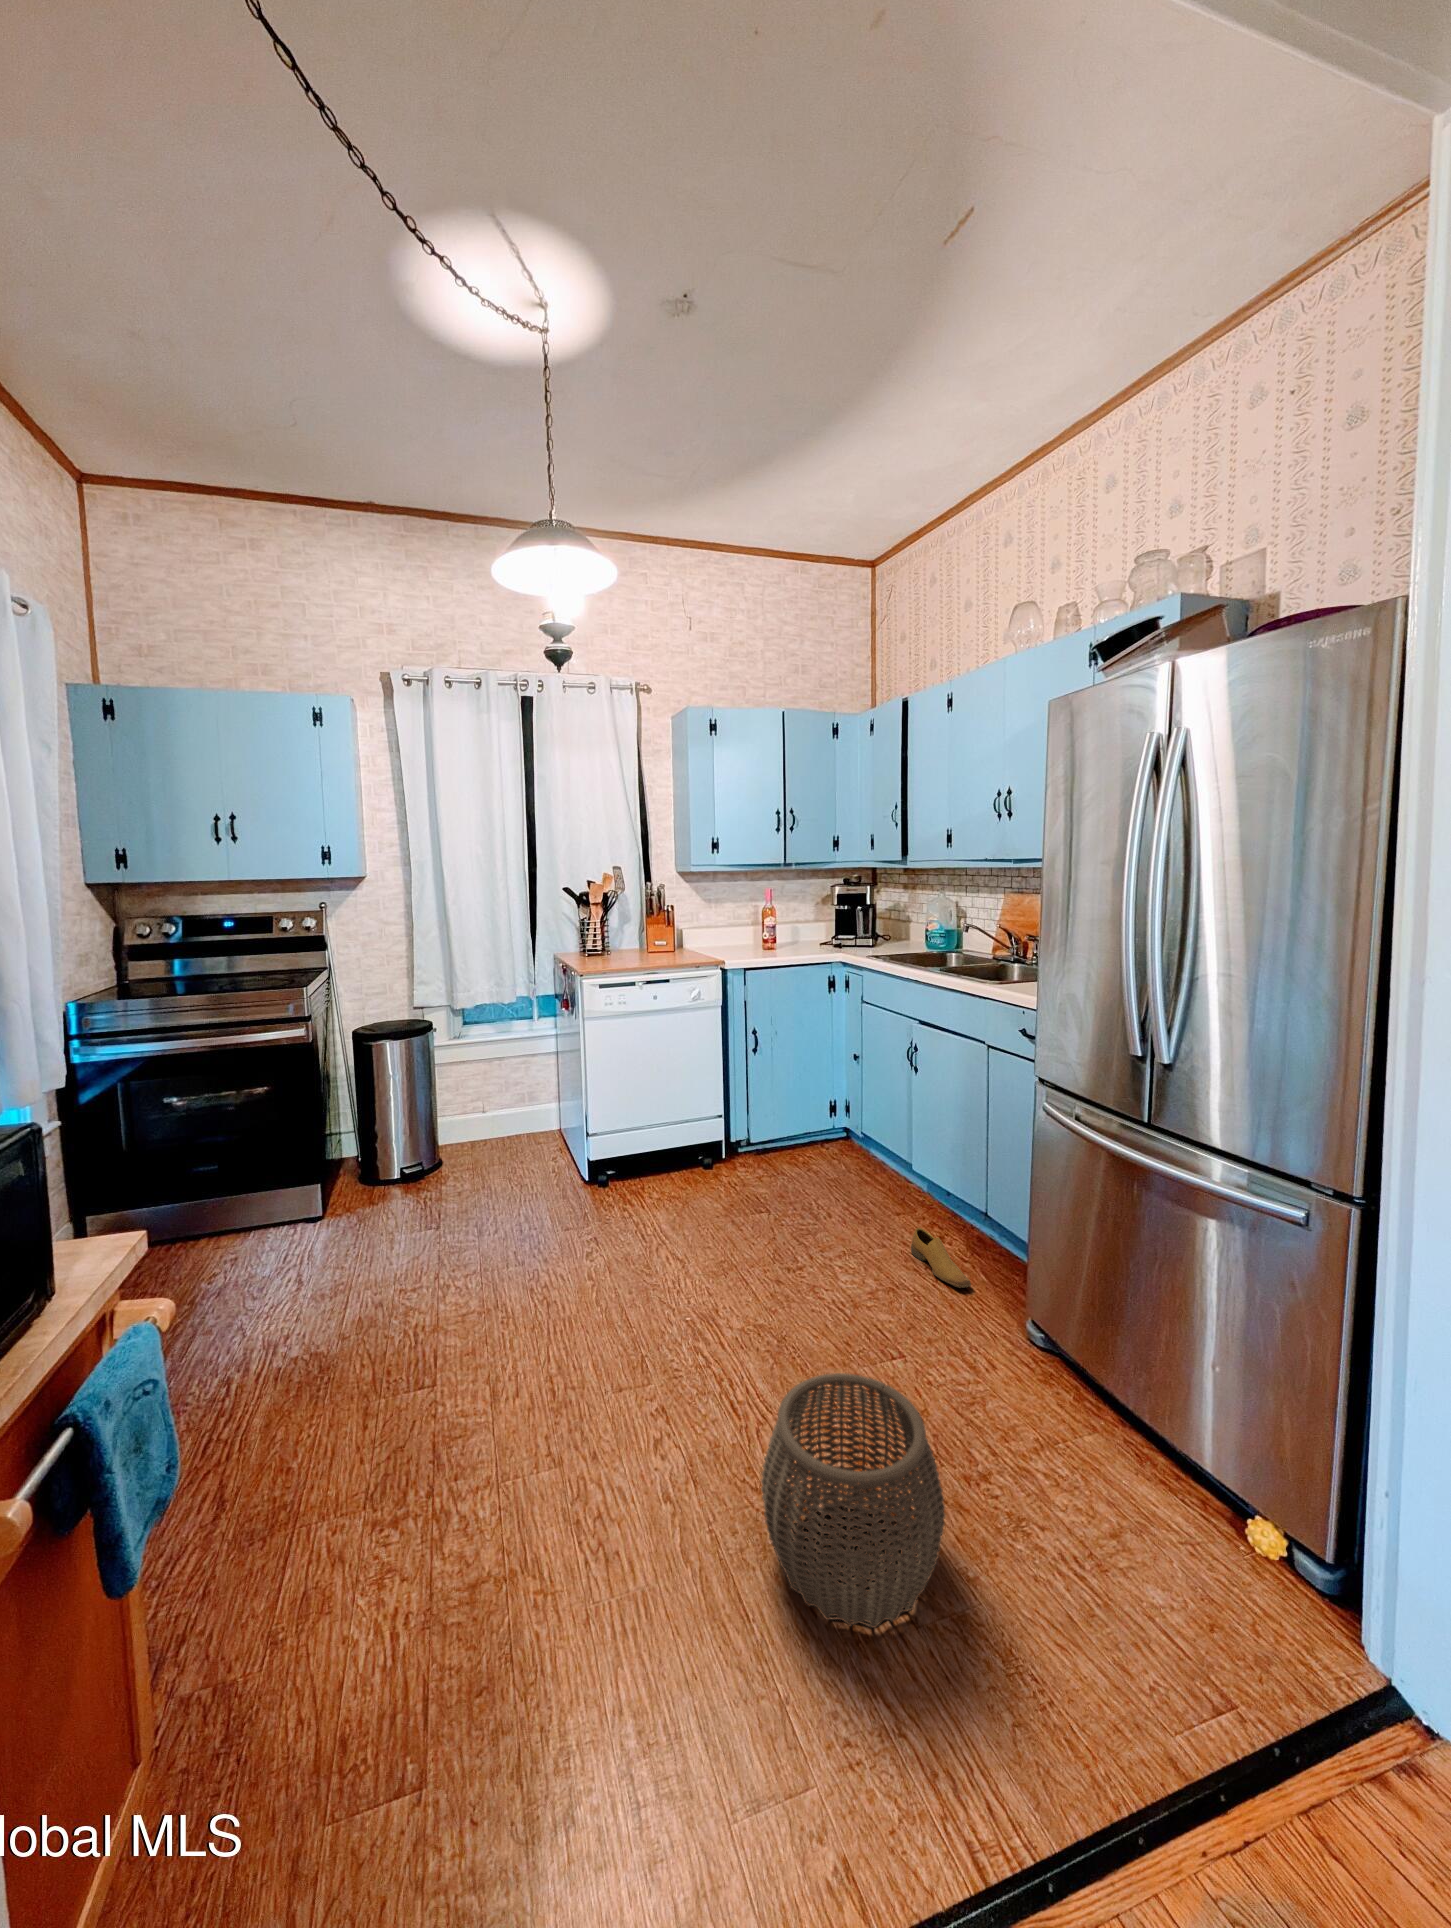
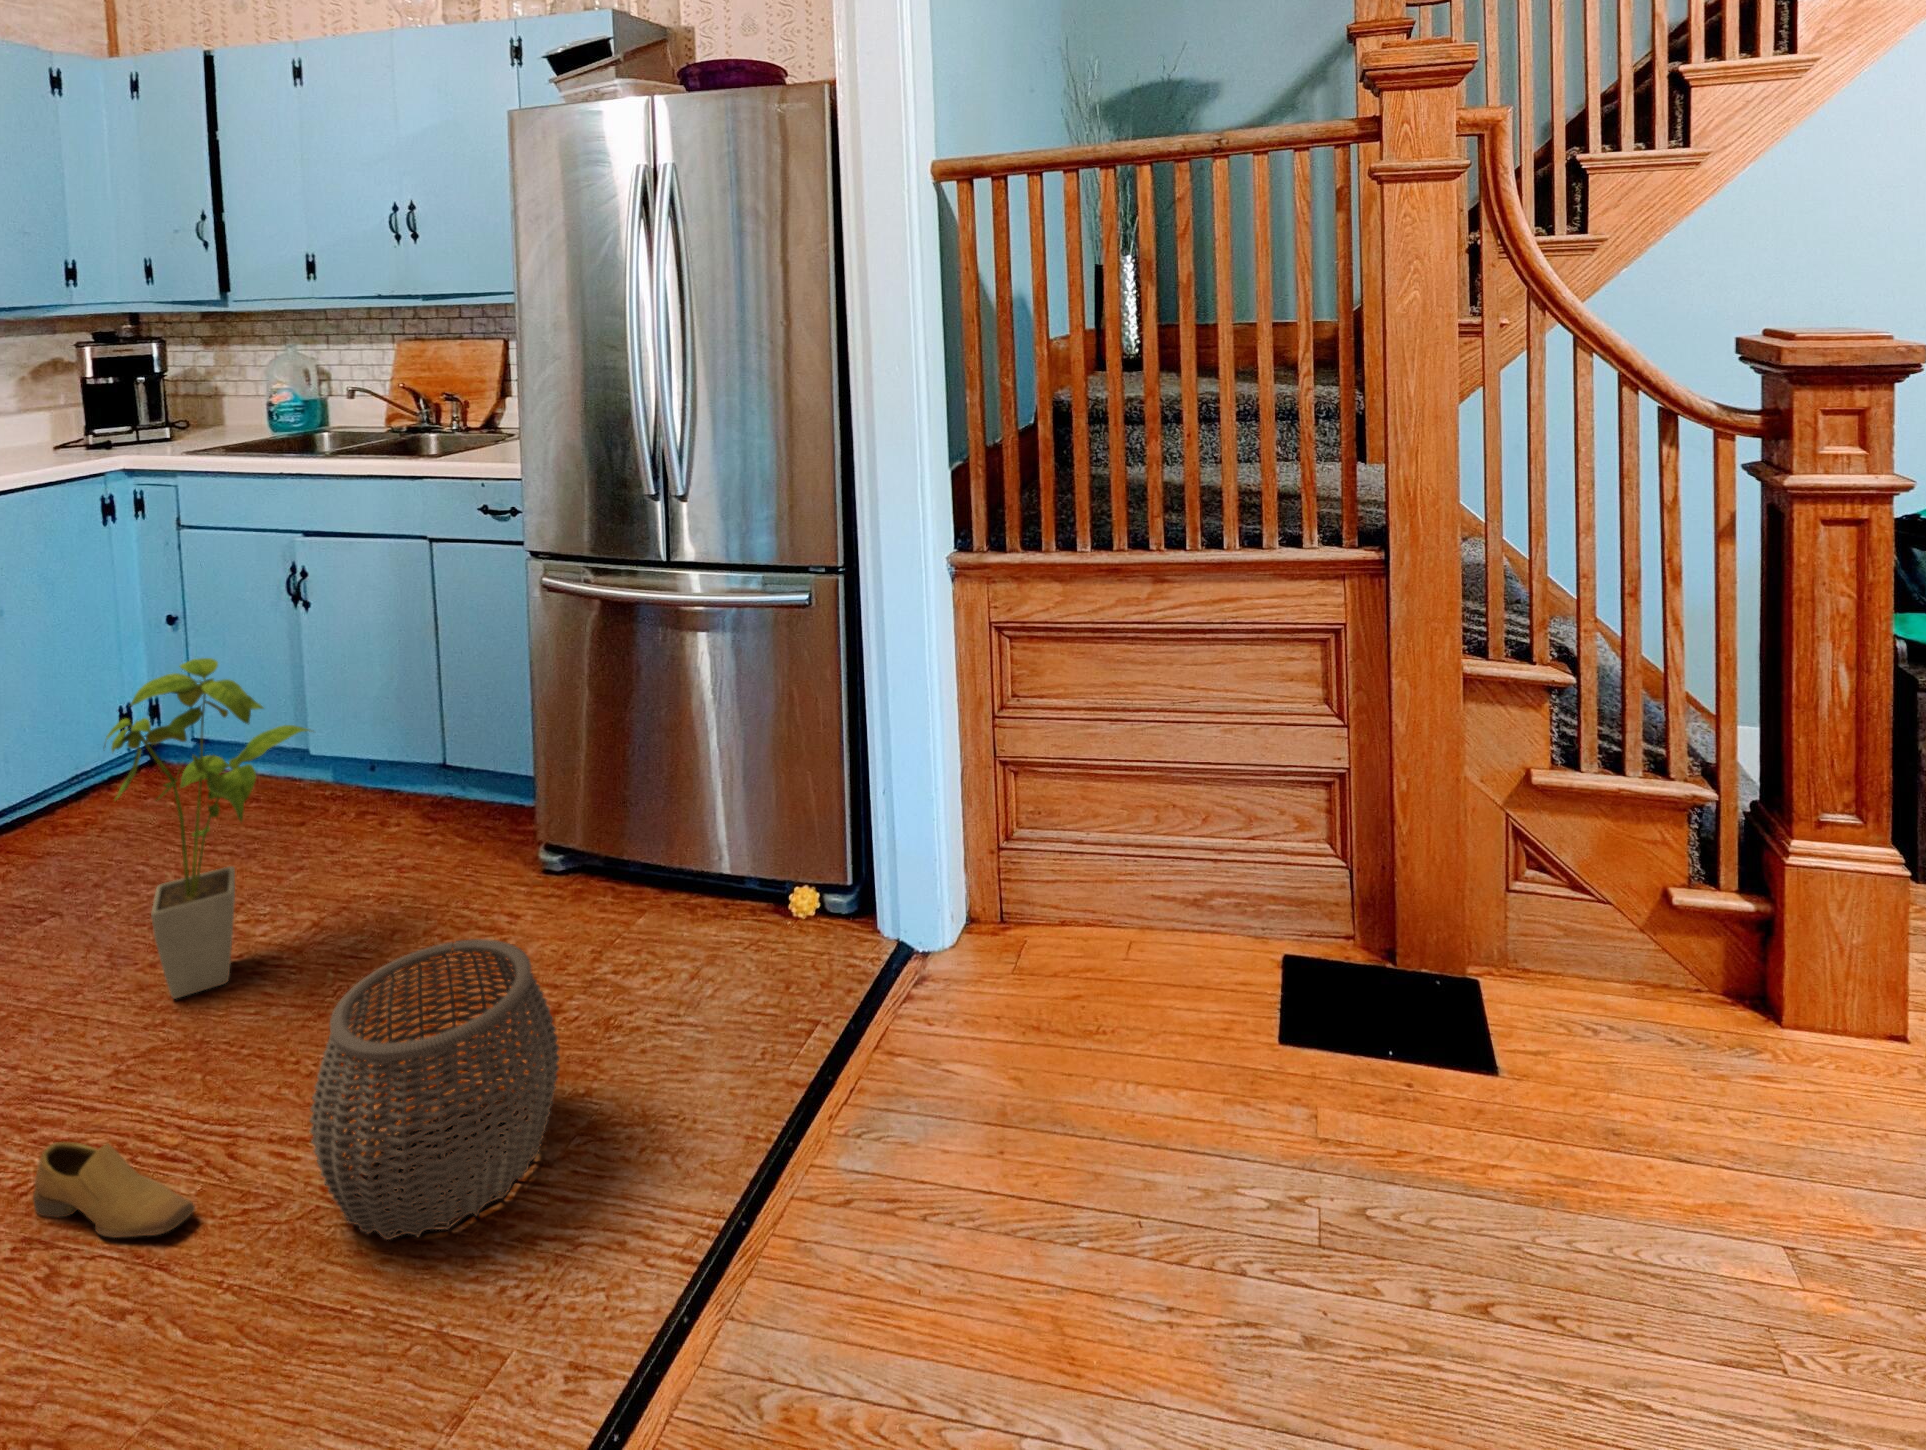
house plant: none [762,1094,878,1305] -> present [107,658,310,999]
shoe: present [911,1228,971,1288] -> present [33,1142,195,1238]

